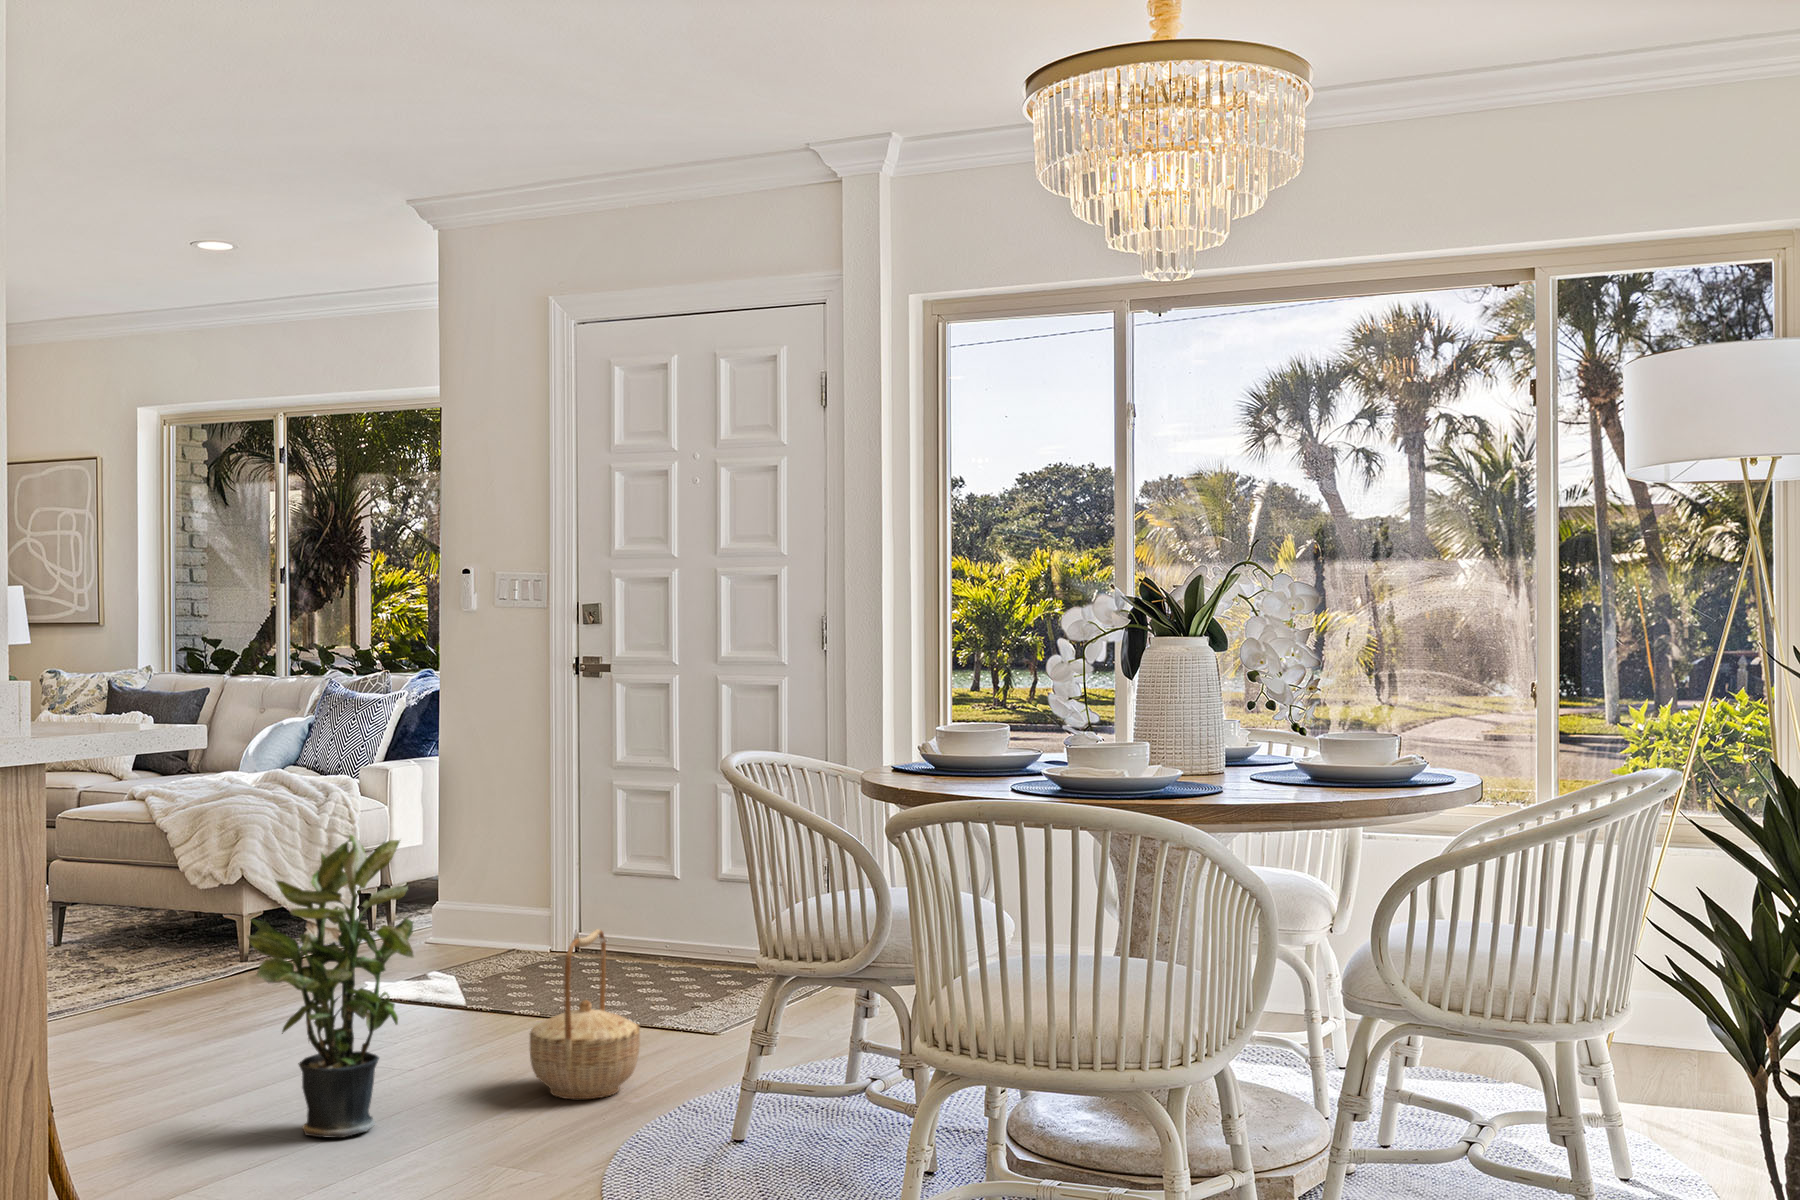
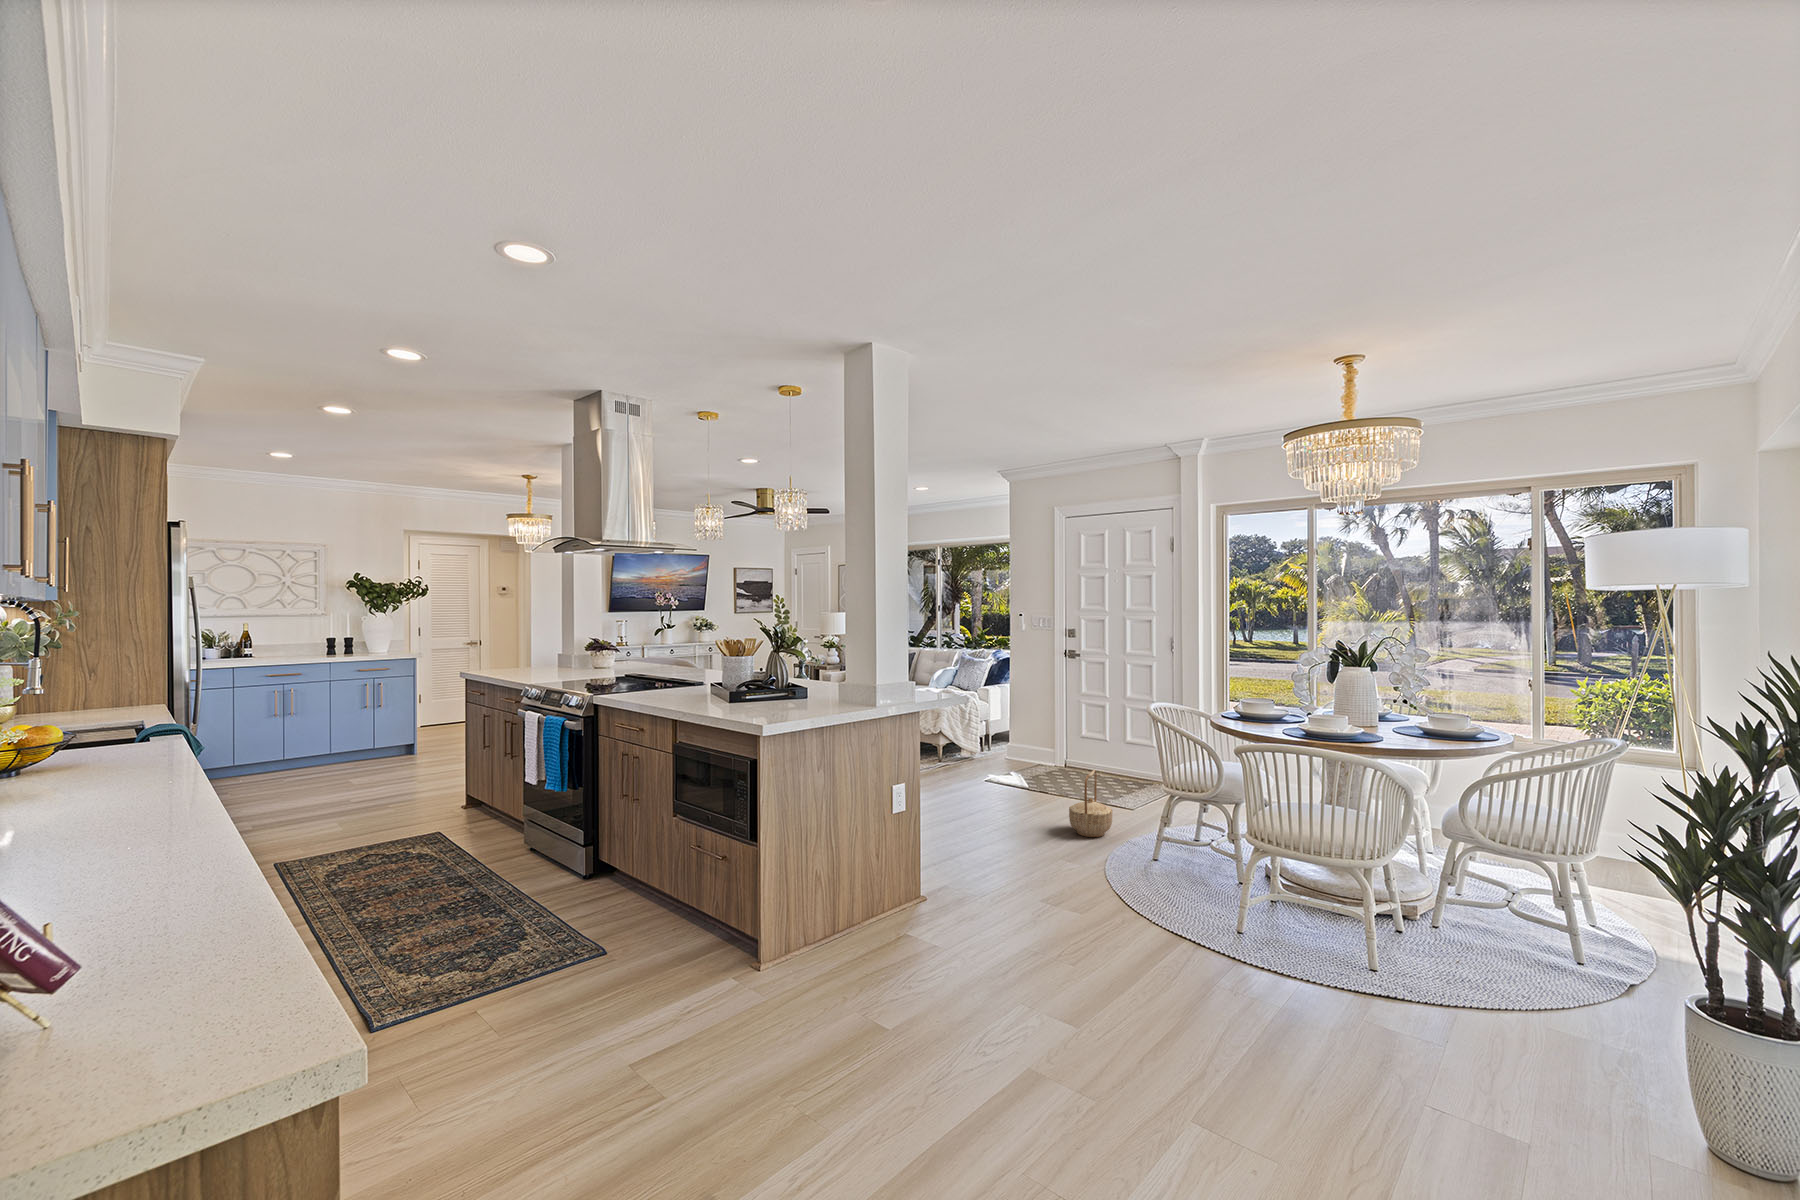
potted plant: present [247,834,413,1138] -> none [969,731,1030,846]

